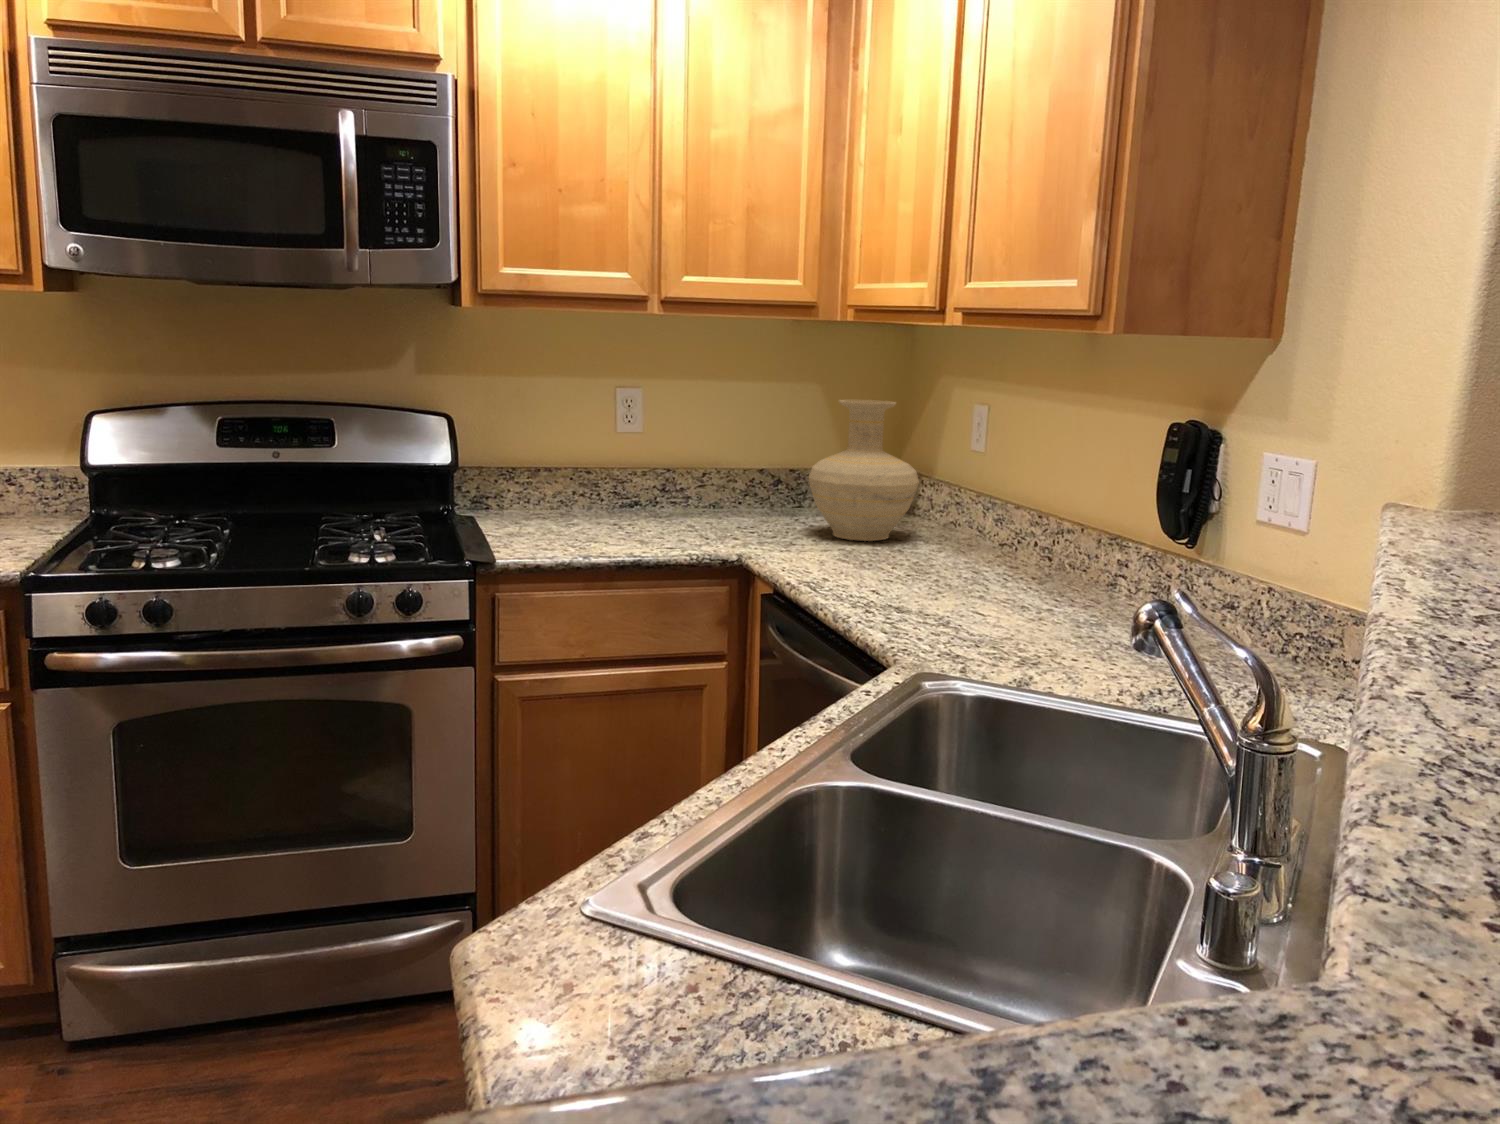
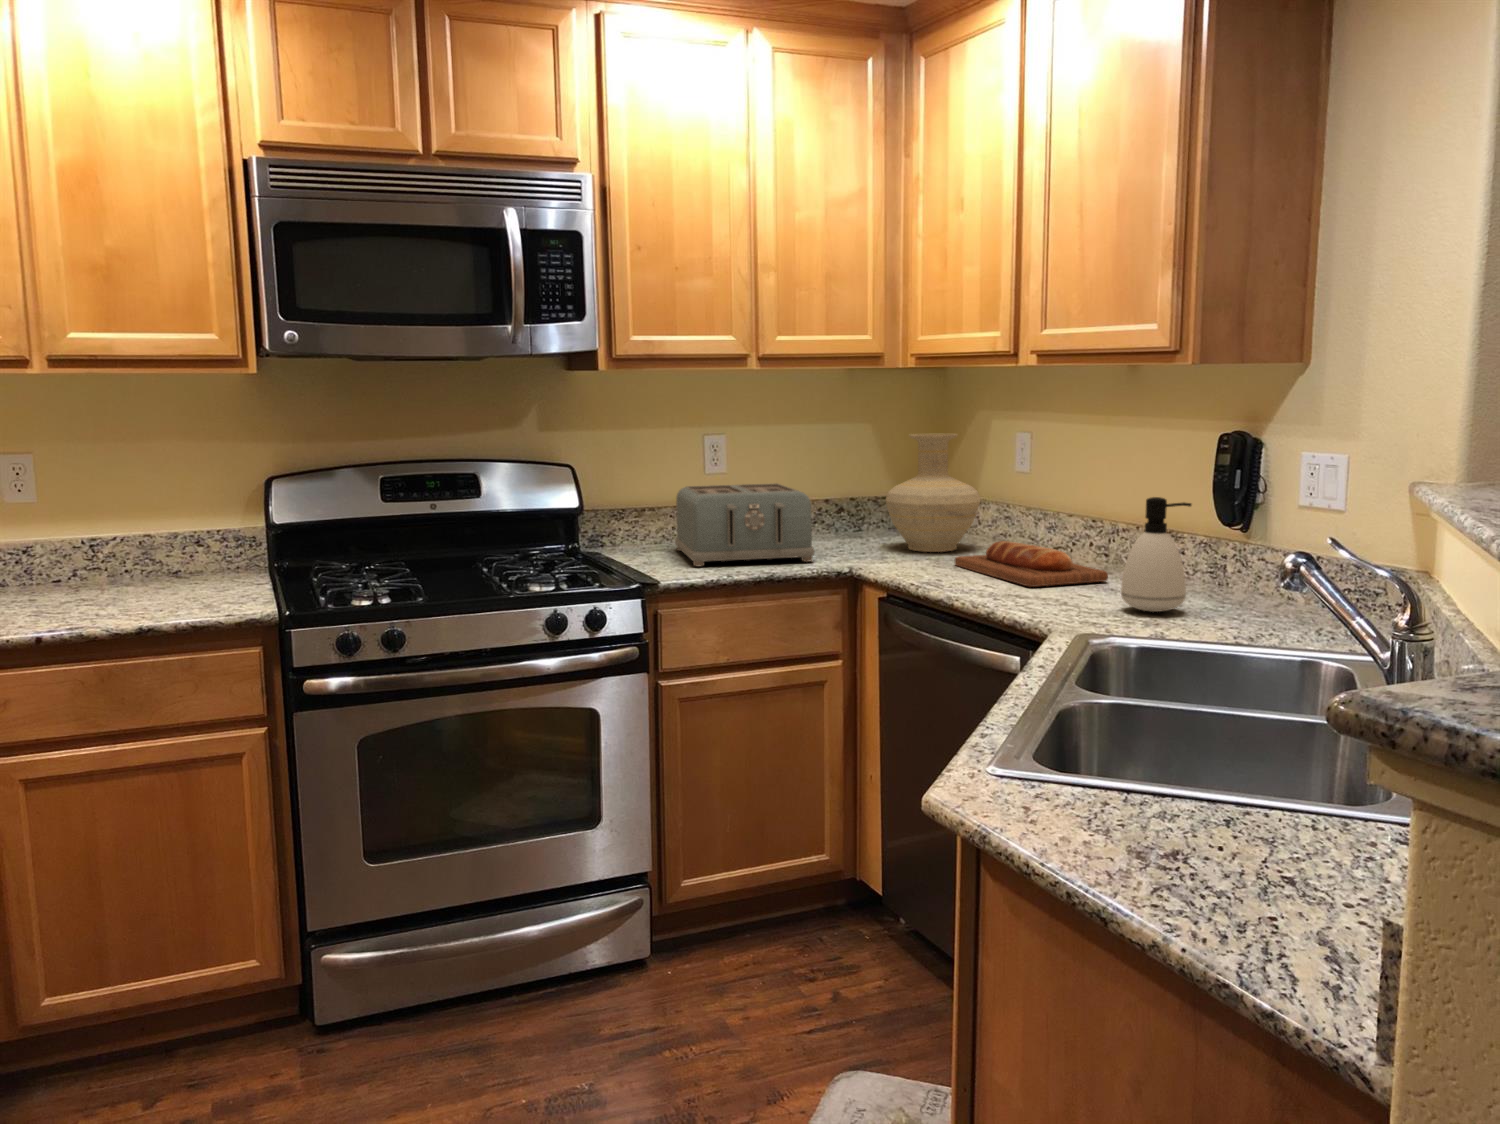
toaster: none [559,447,707,544] -> present [675,483,815,566]
soap dispenser: none [1012,499,1104,644] -> present [1121,497,1191,612]
bread loaf: none [866,535,1030,596] -> present [955,541,1108,587]

